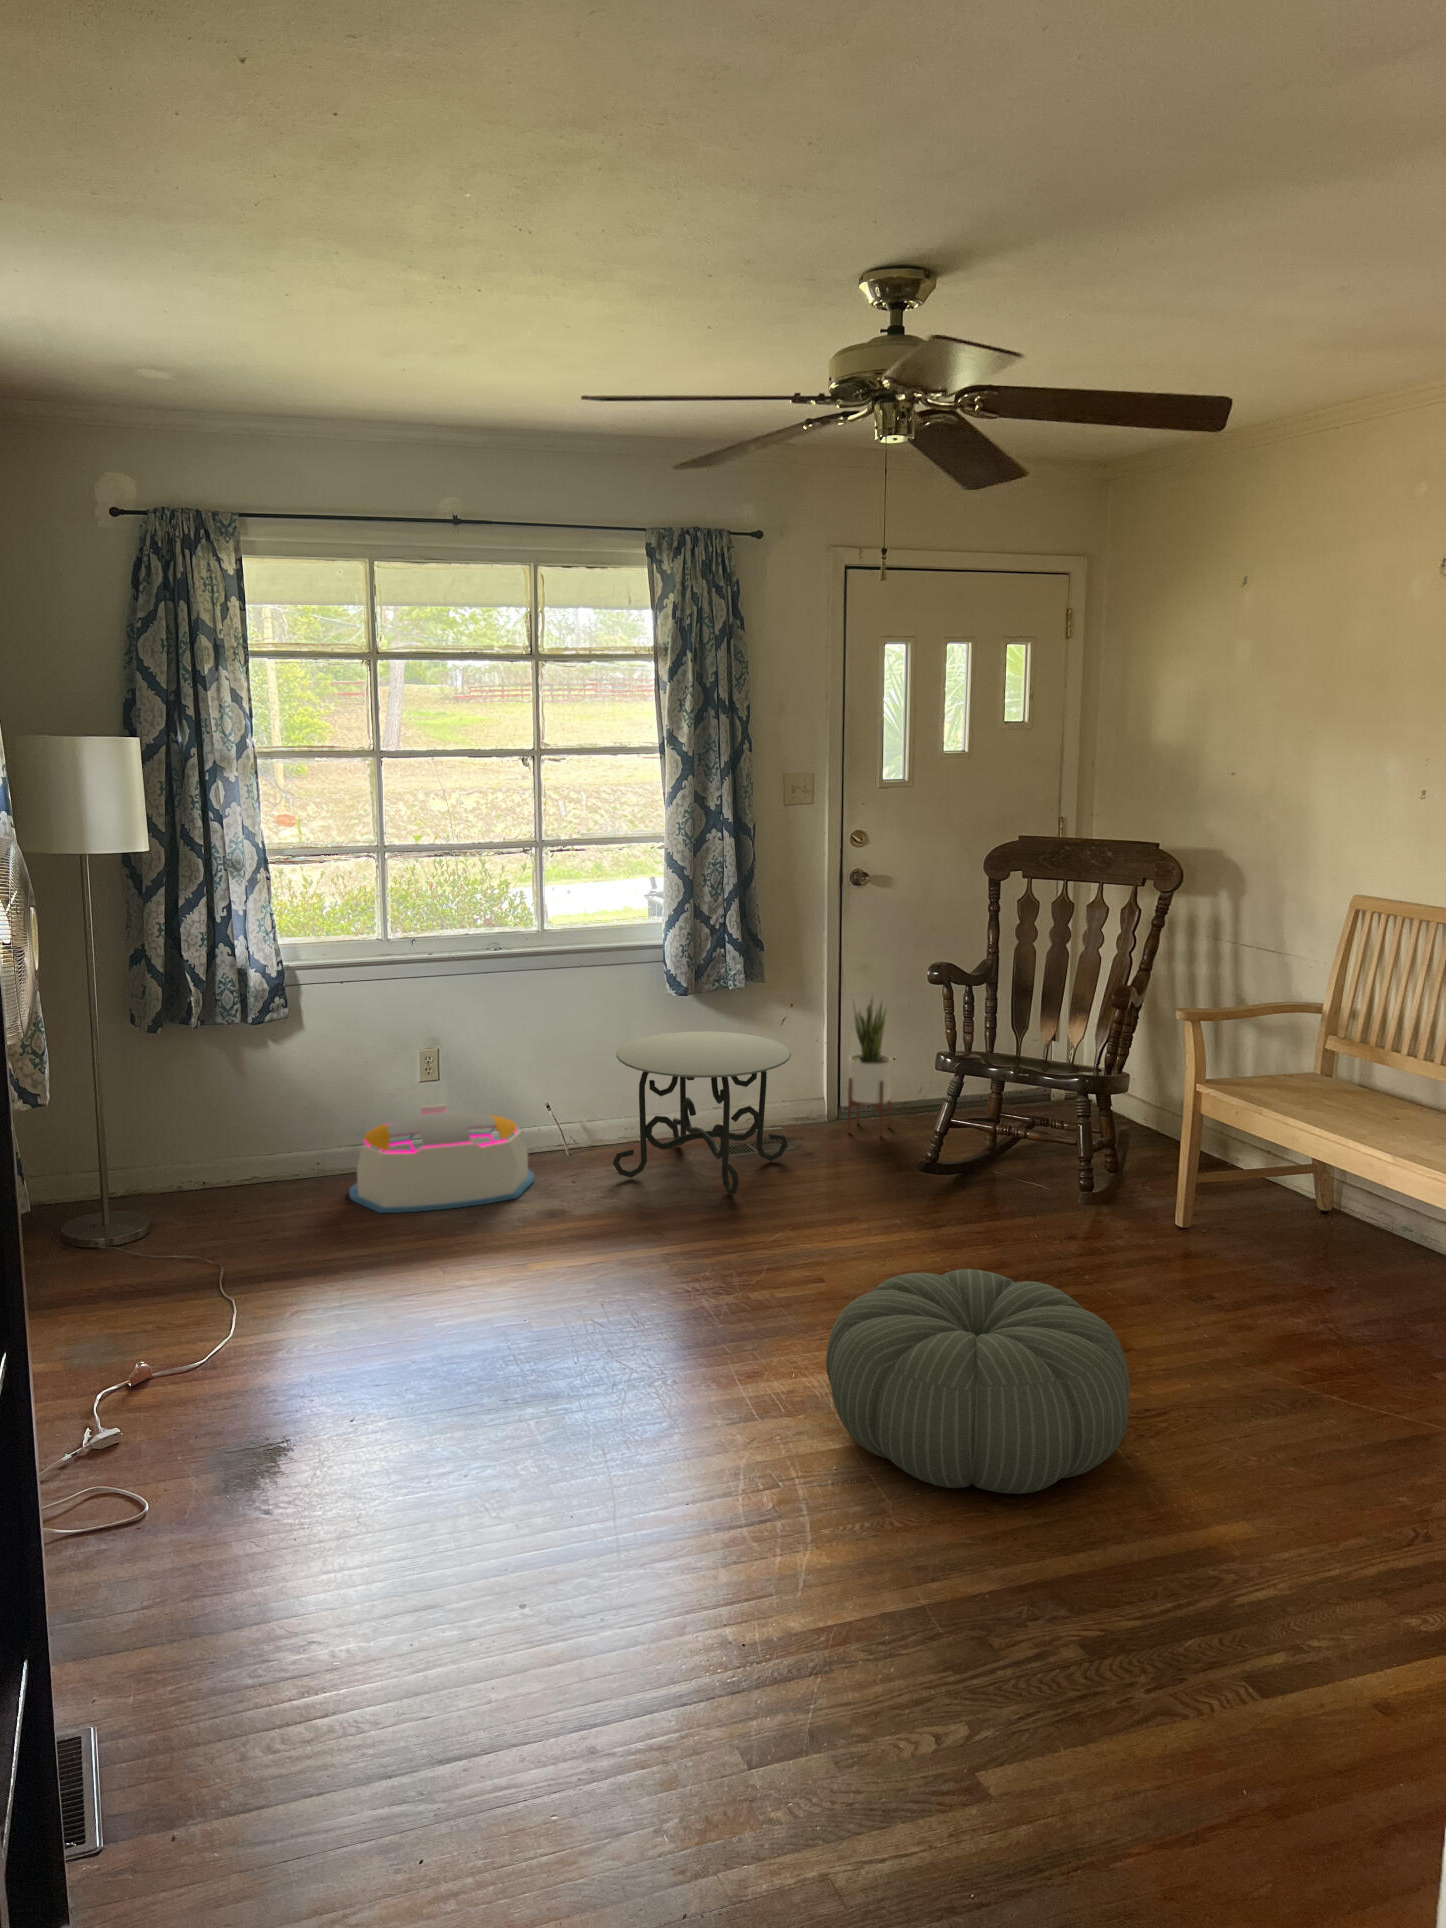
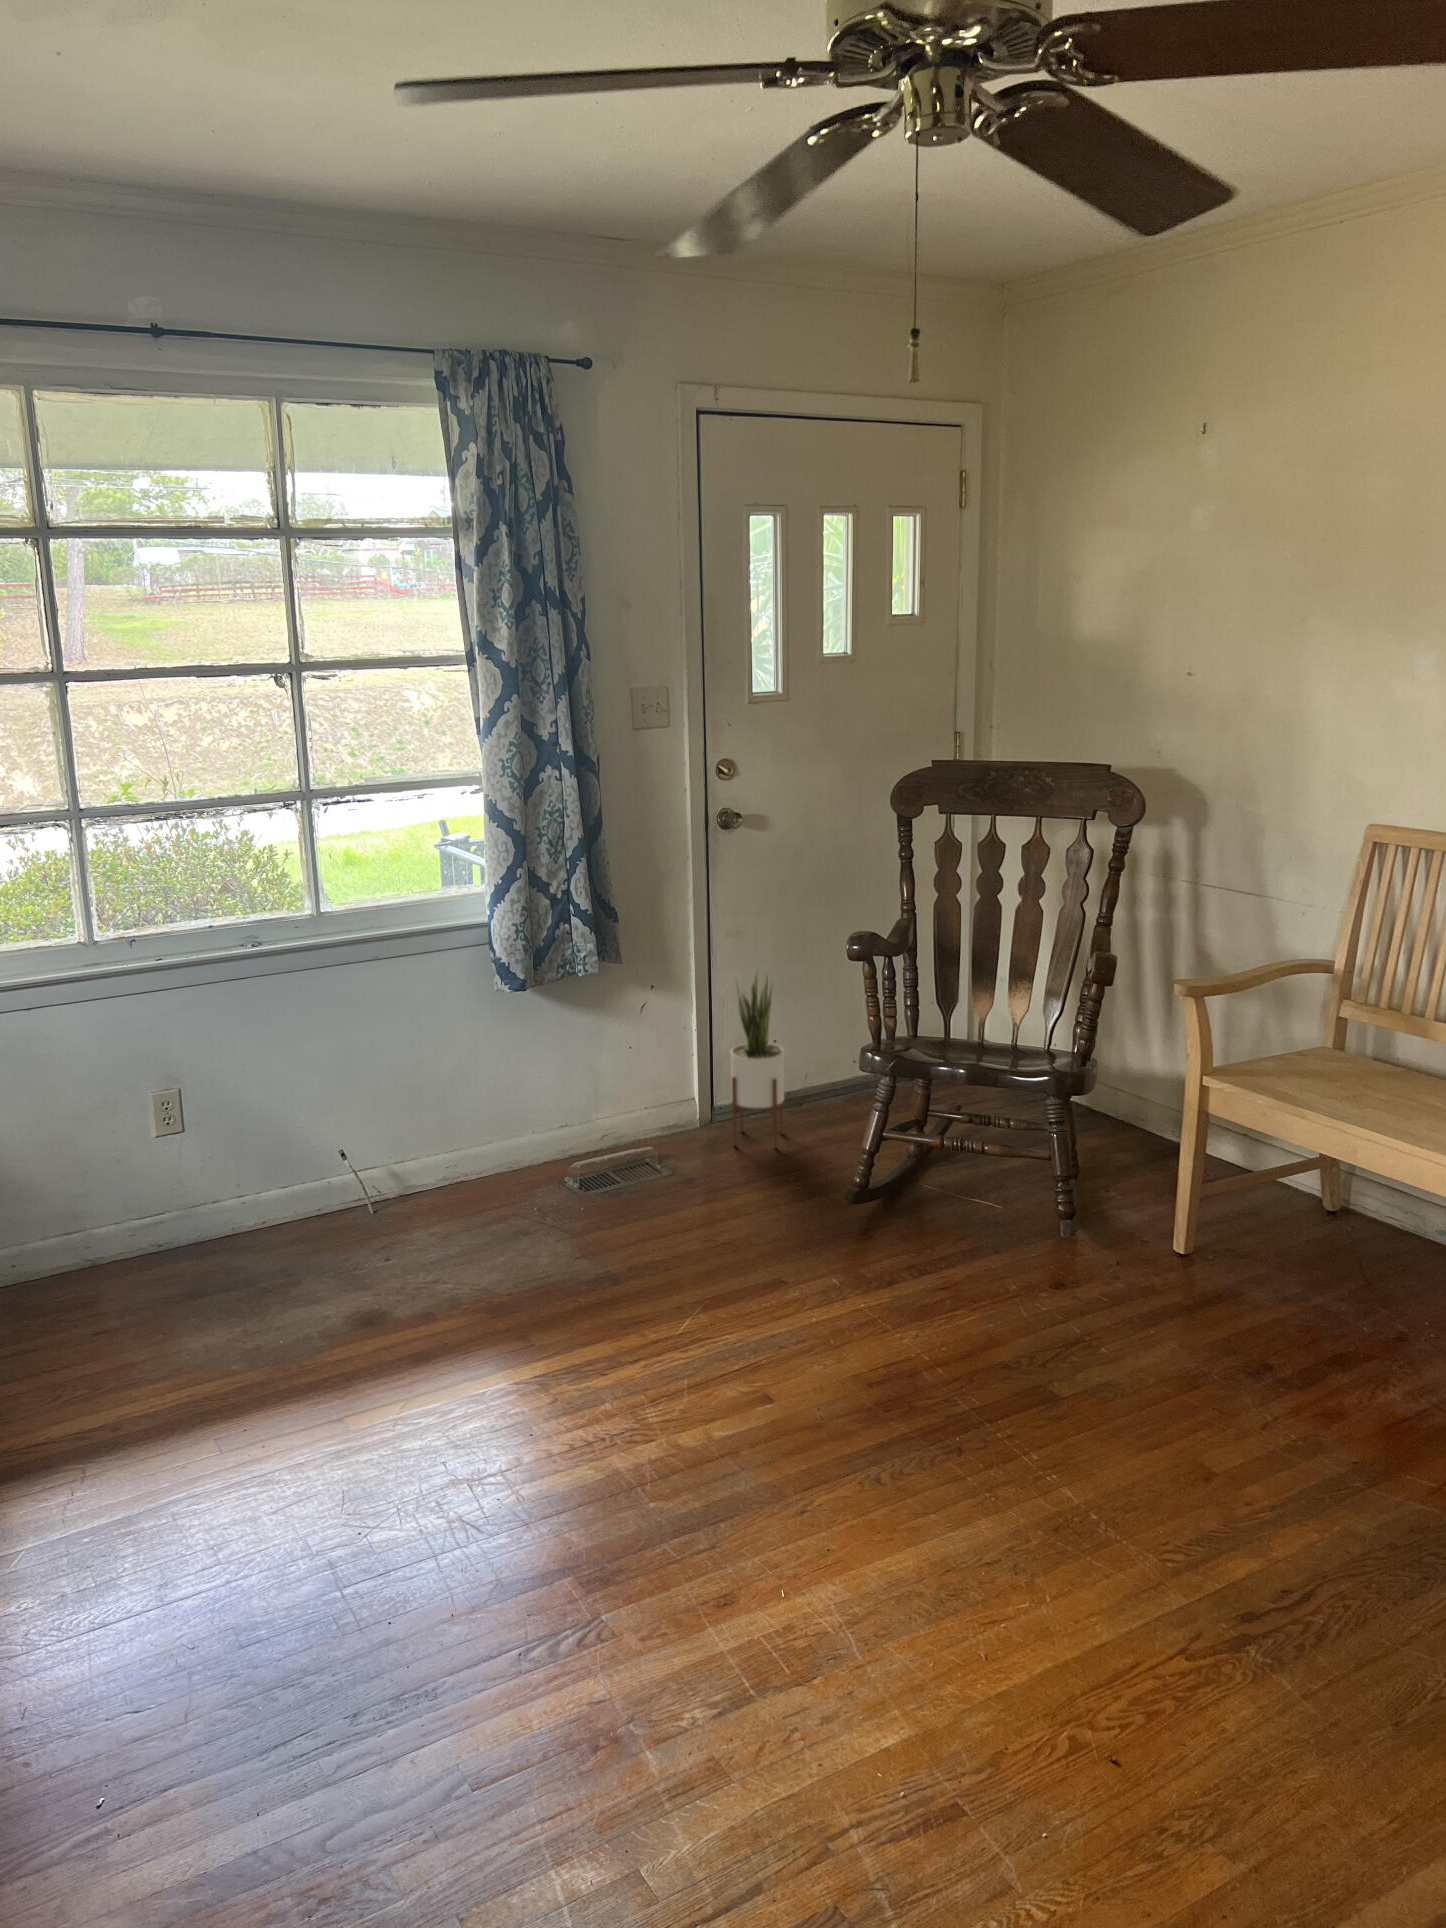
side table: present [613,1031,791,1194] -> none [437,1034,672,1257]
storage bin: present [349,1104,534,1213] -> none [63,1166,333,1342]
pouf: present [826,1269,1129,1494] -> none [833,1386,1280,1755]

